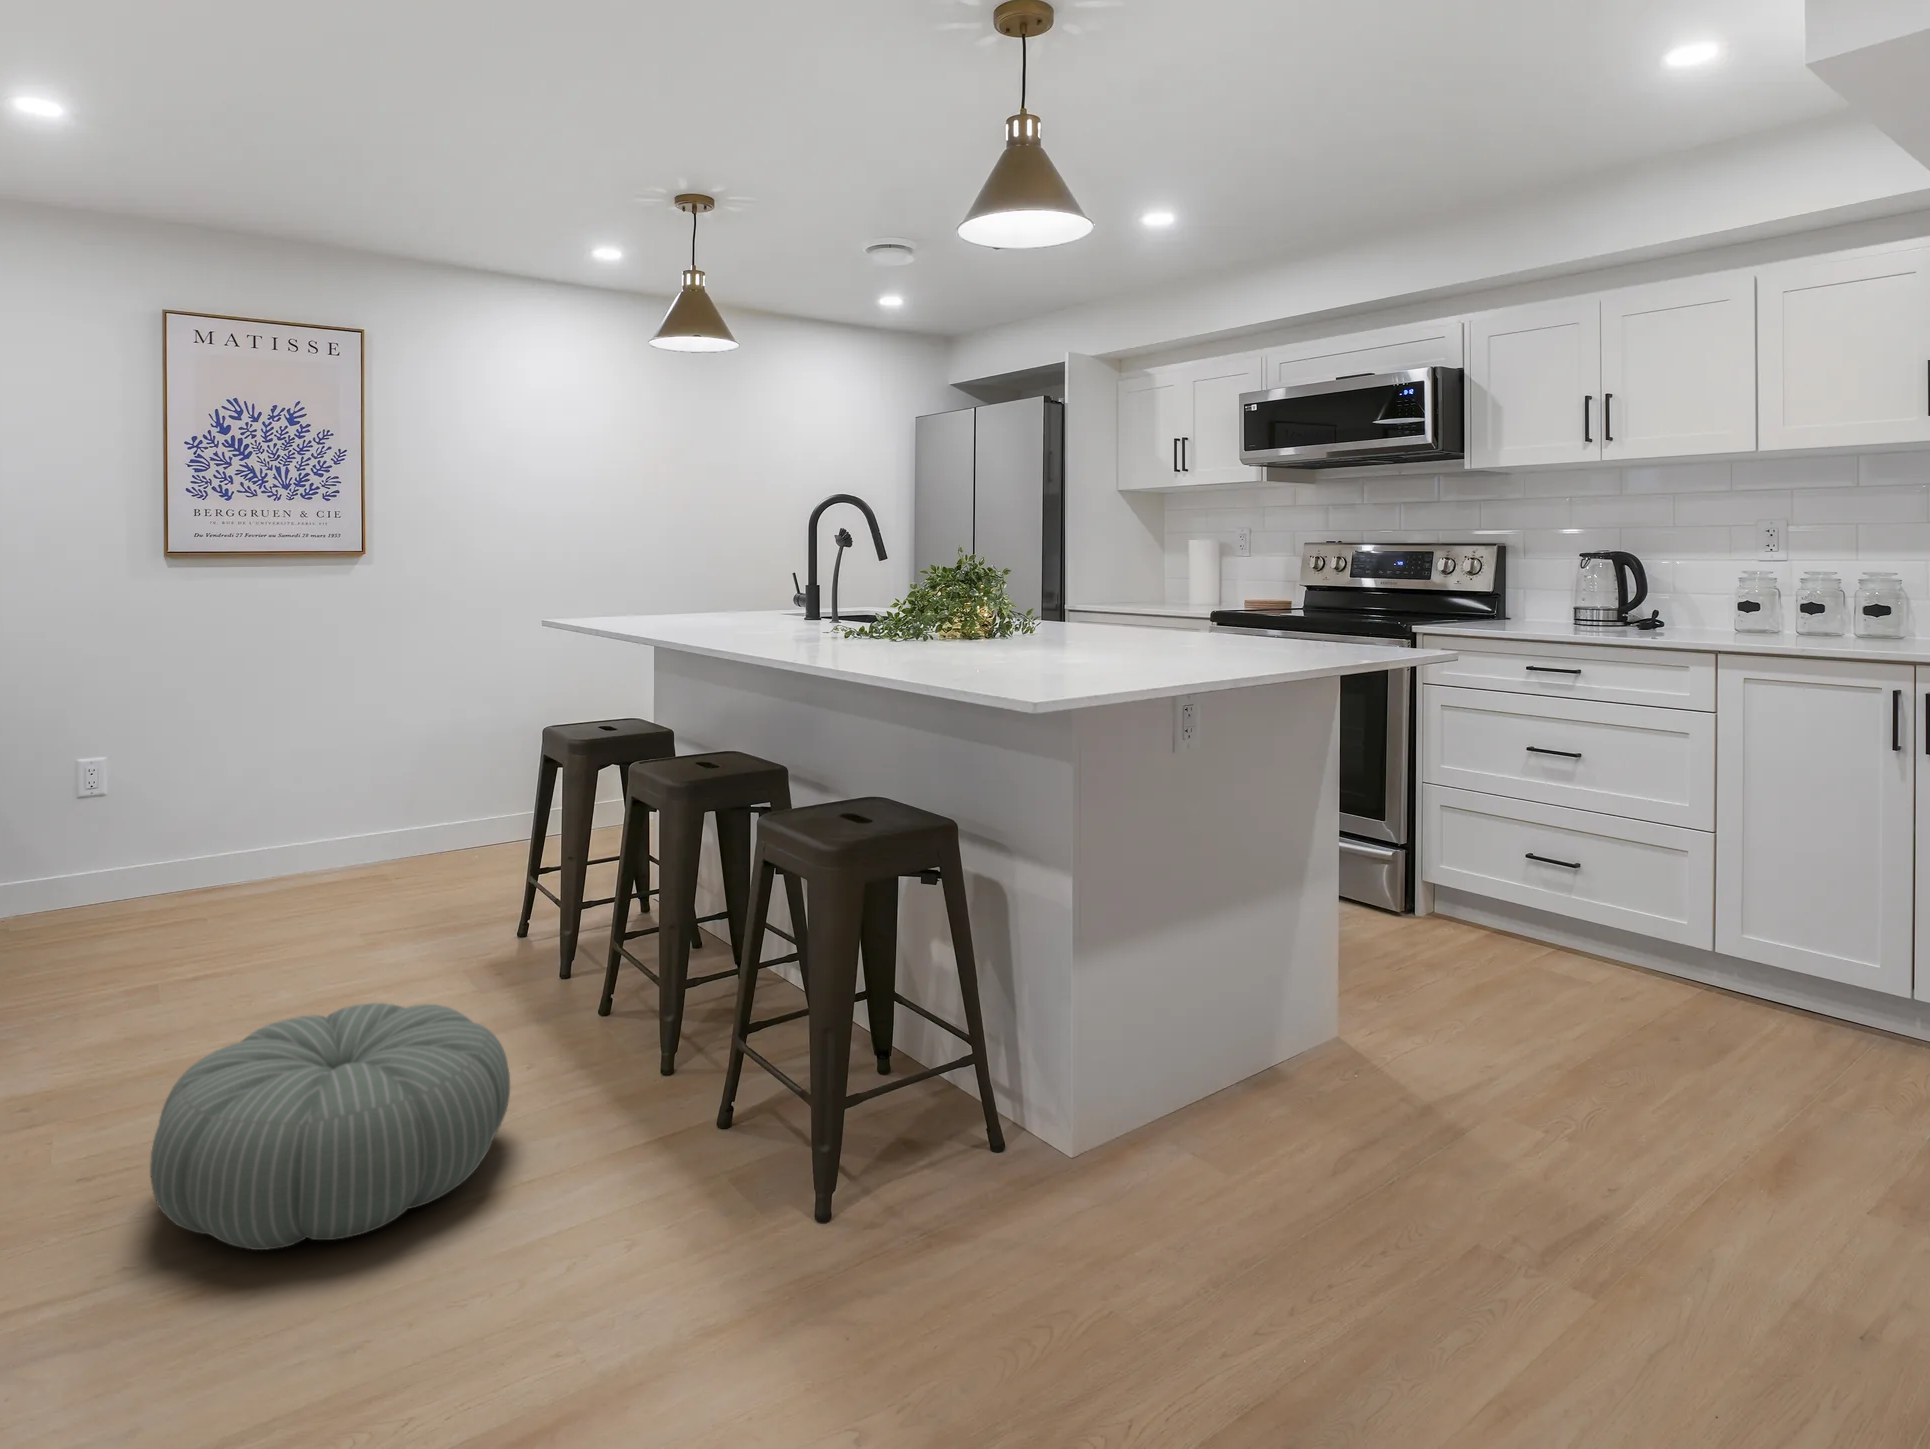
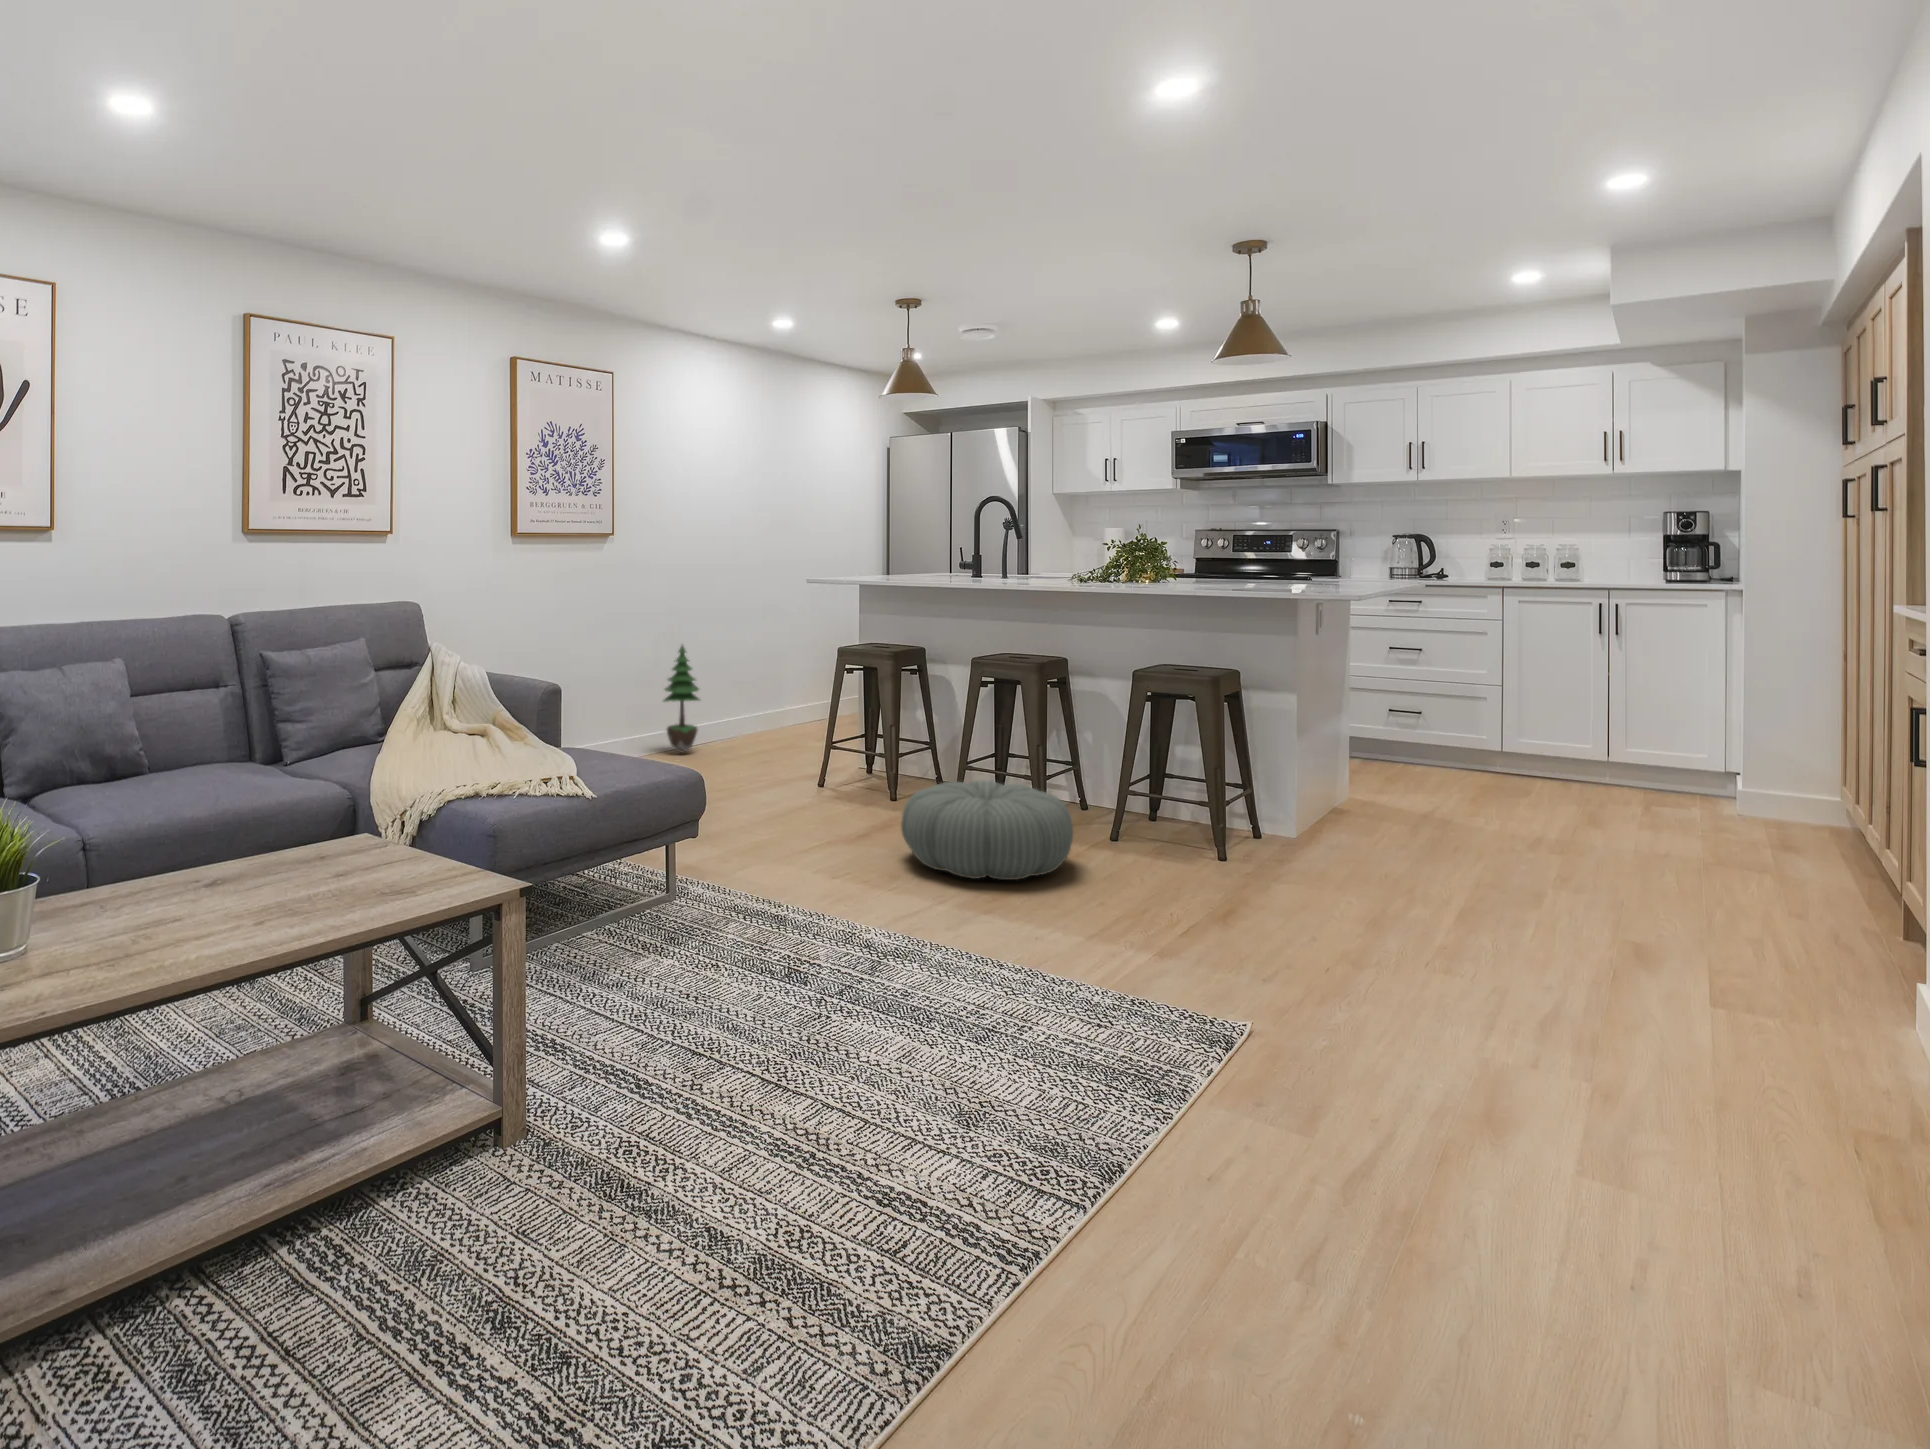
potted tree: none [451,703,510,857] -> present [664,645,700,753]

